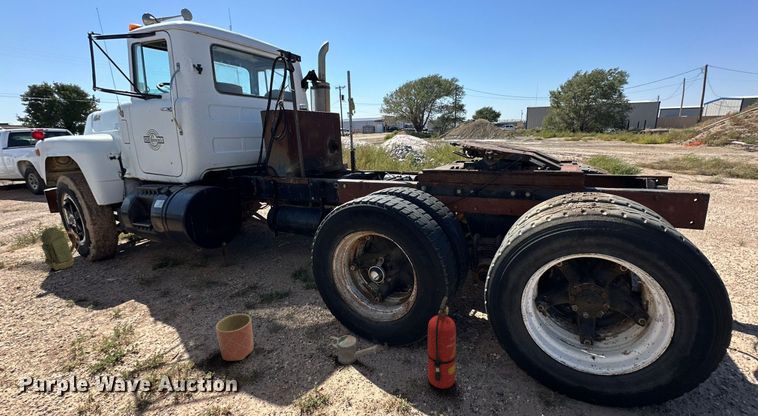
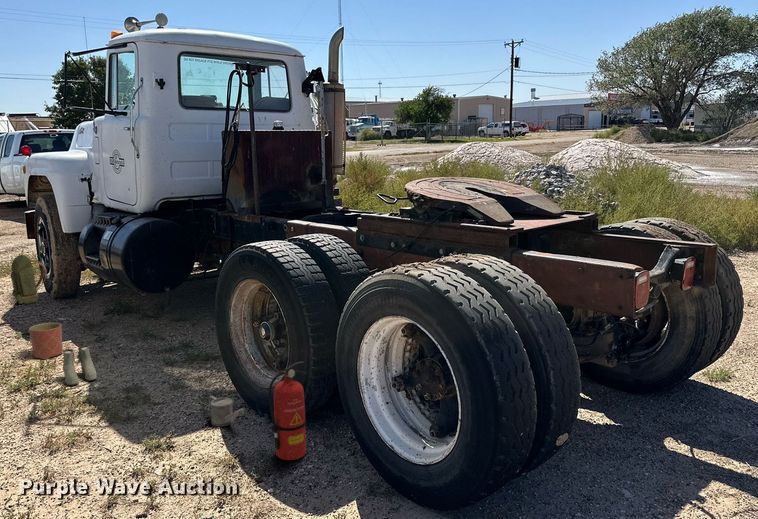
boots: none [148,307,187,350] -> present [63,346,97,385]
planter: present [216,314,254,361] -> present [29,323,63,359]

